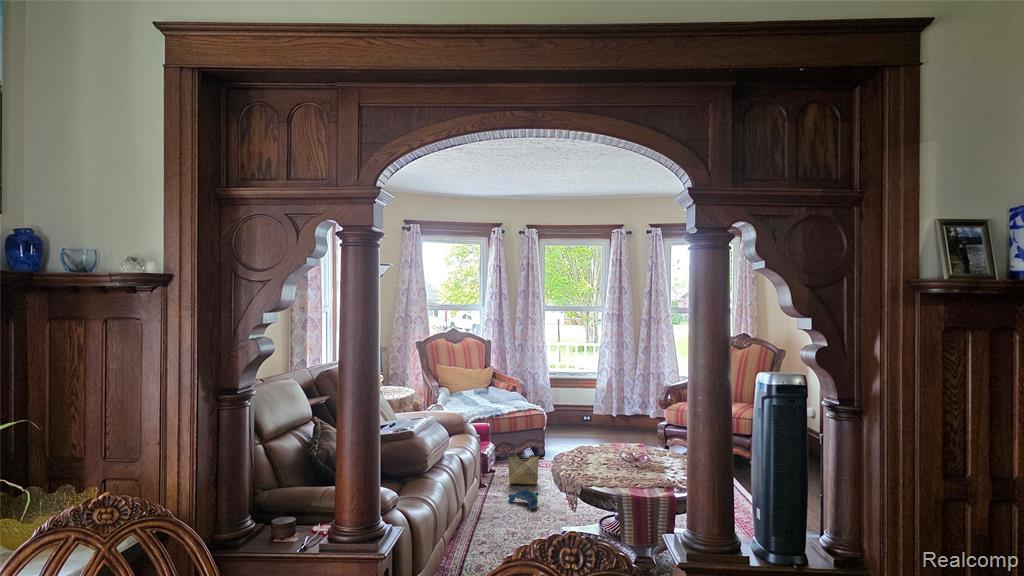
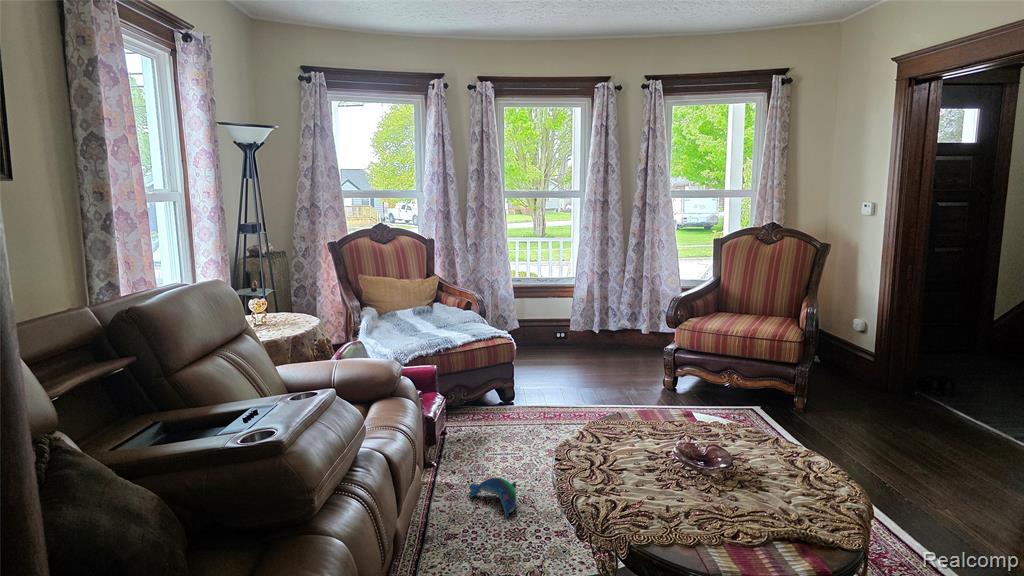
woven basket: present [508,439,539,484] -> none [465,390,512,456]

